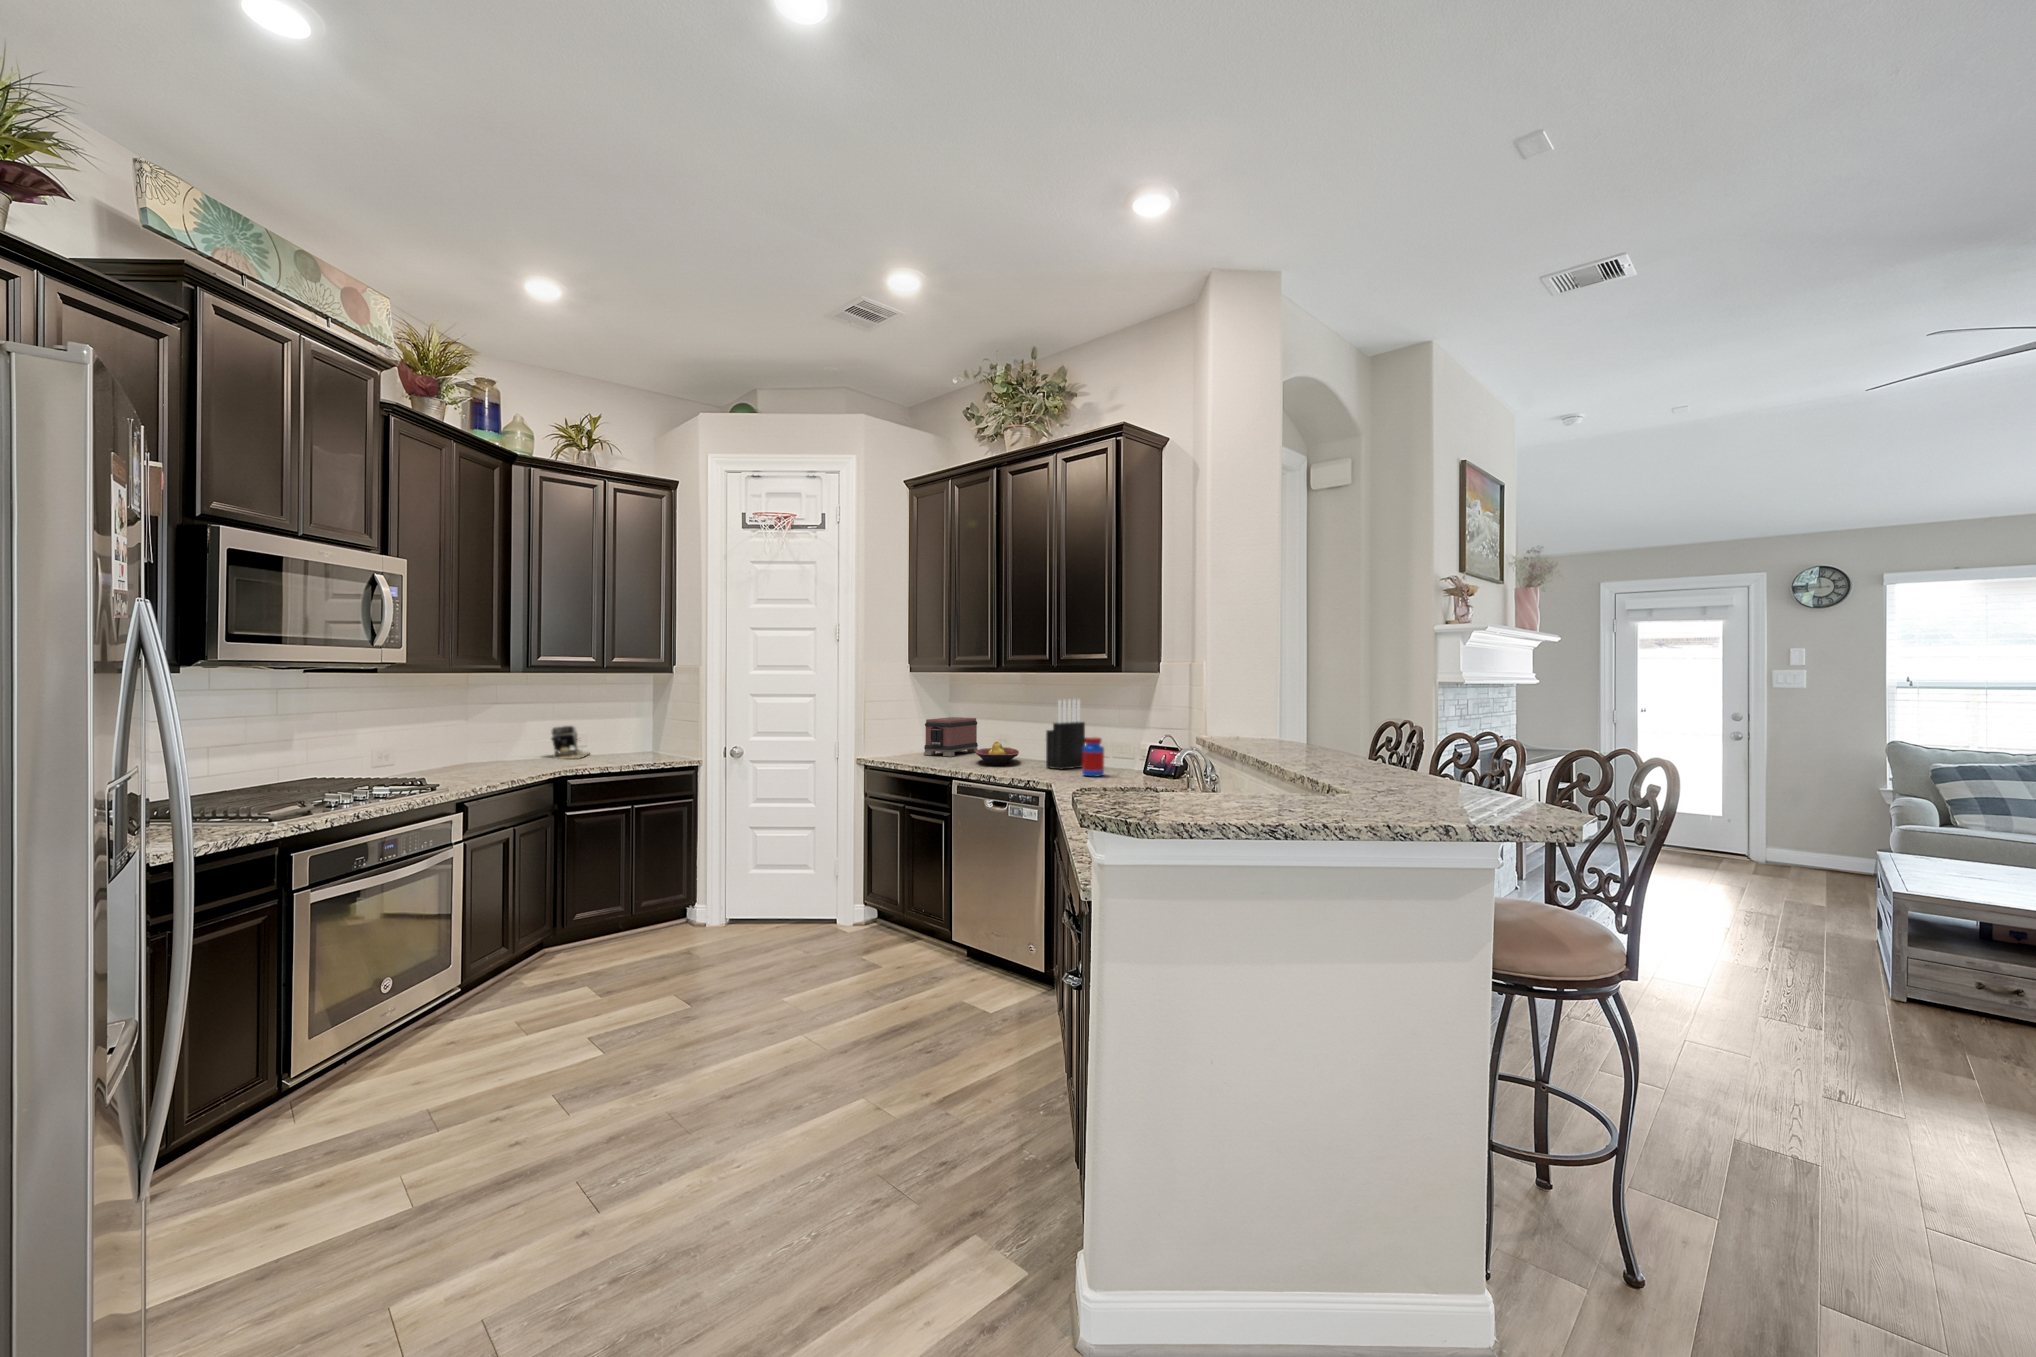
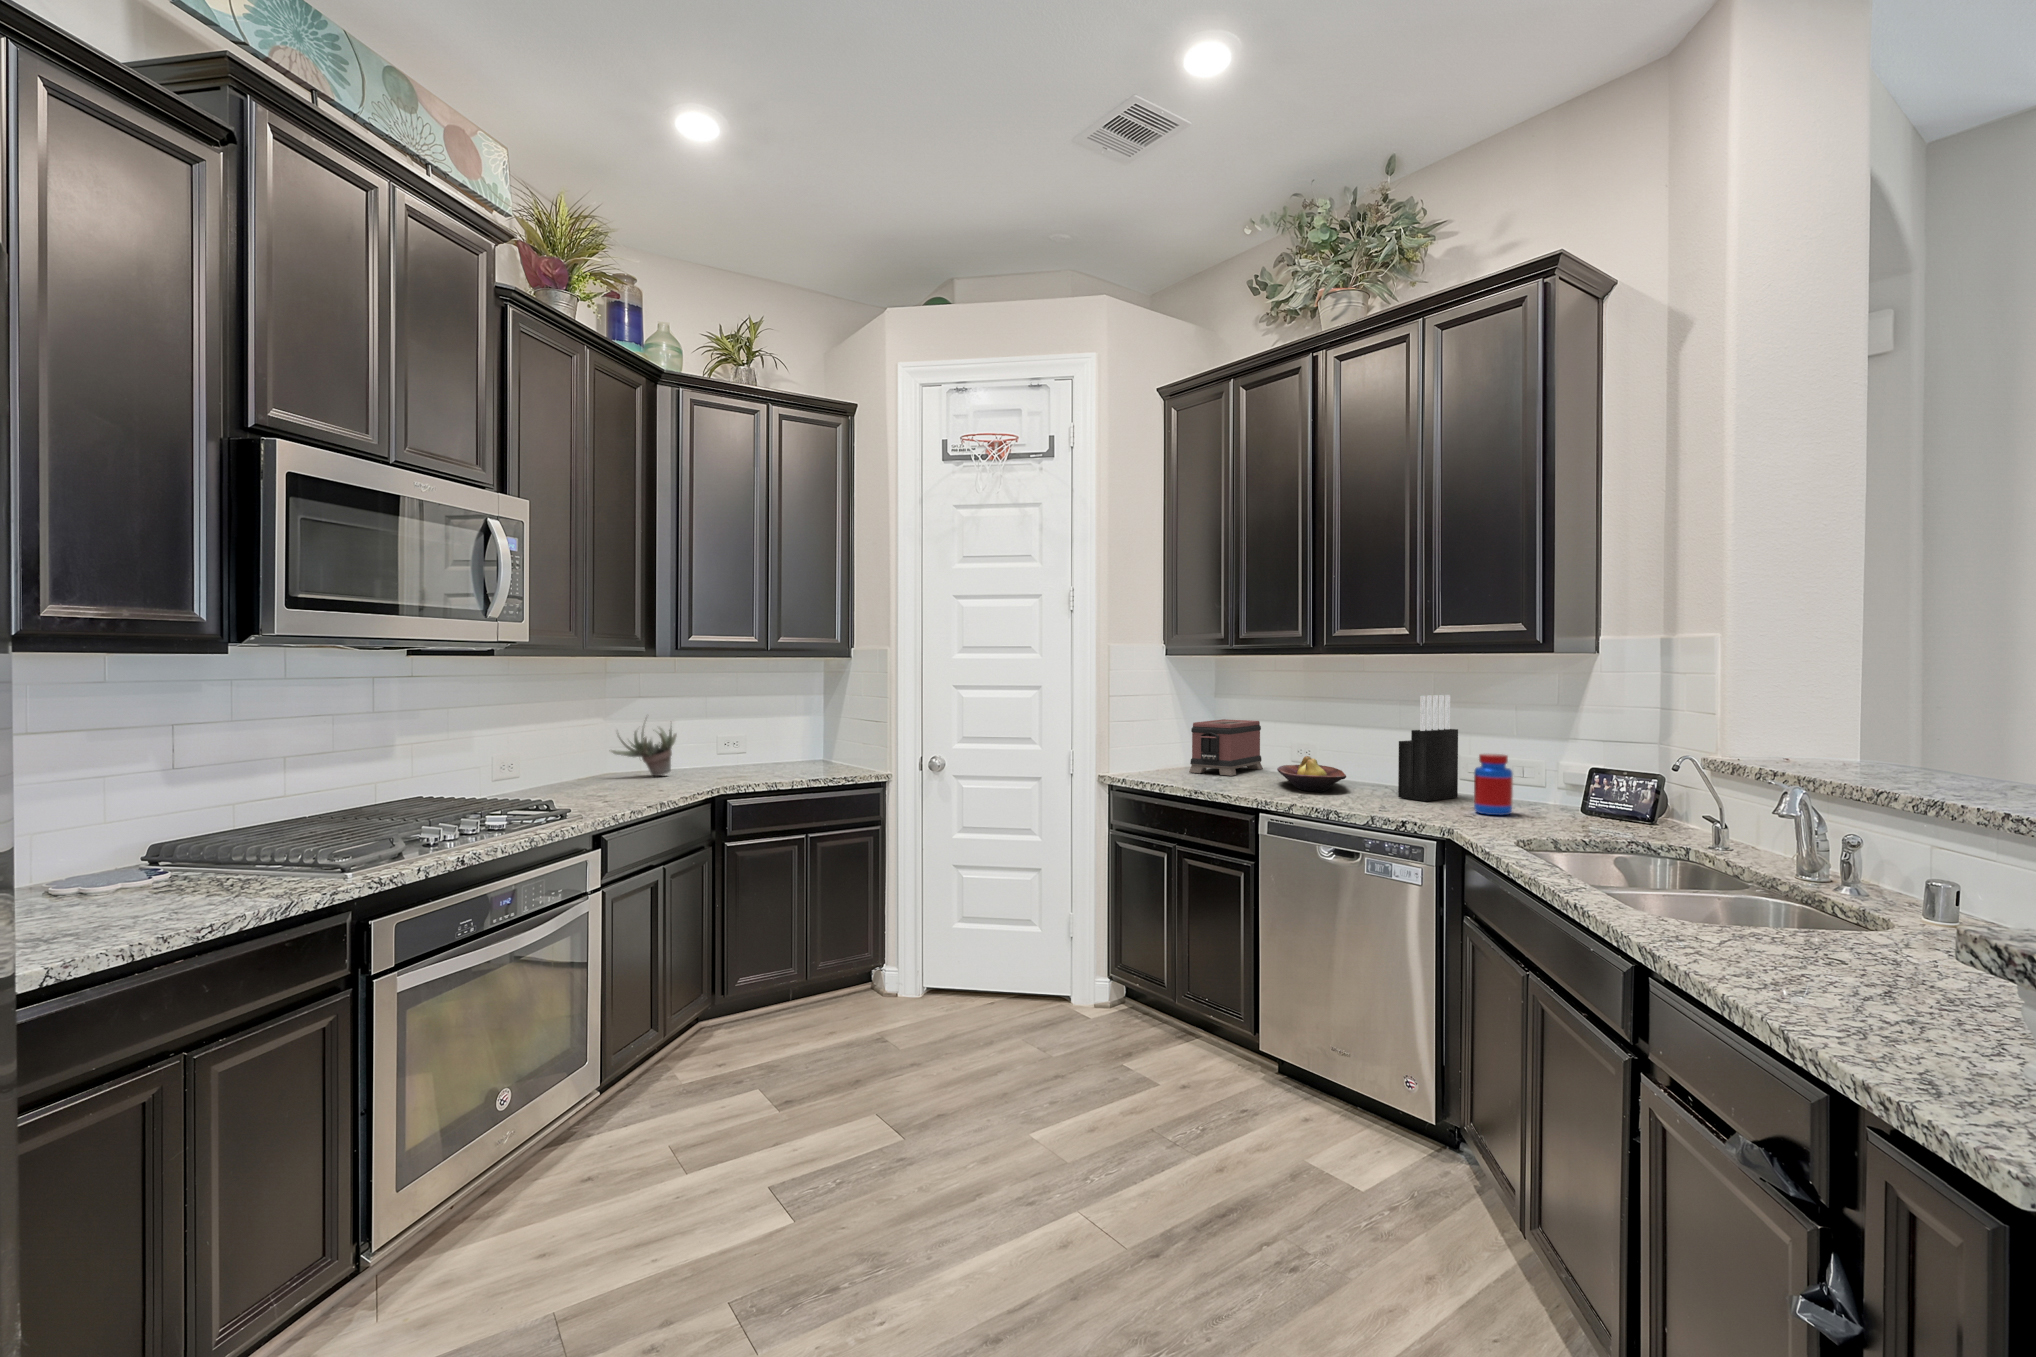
succulent plant: none [472,716,529,763] -> present [611,724,677,776]
coffee maker: present [551,726,589,759] -> none [702,723,750,772]

